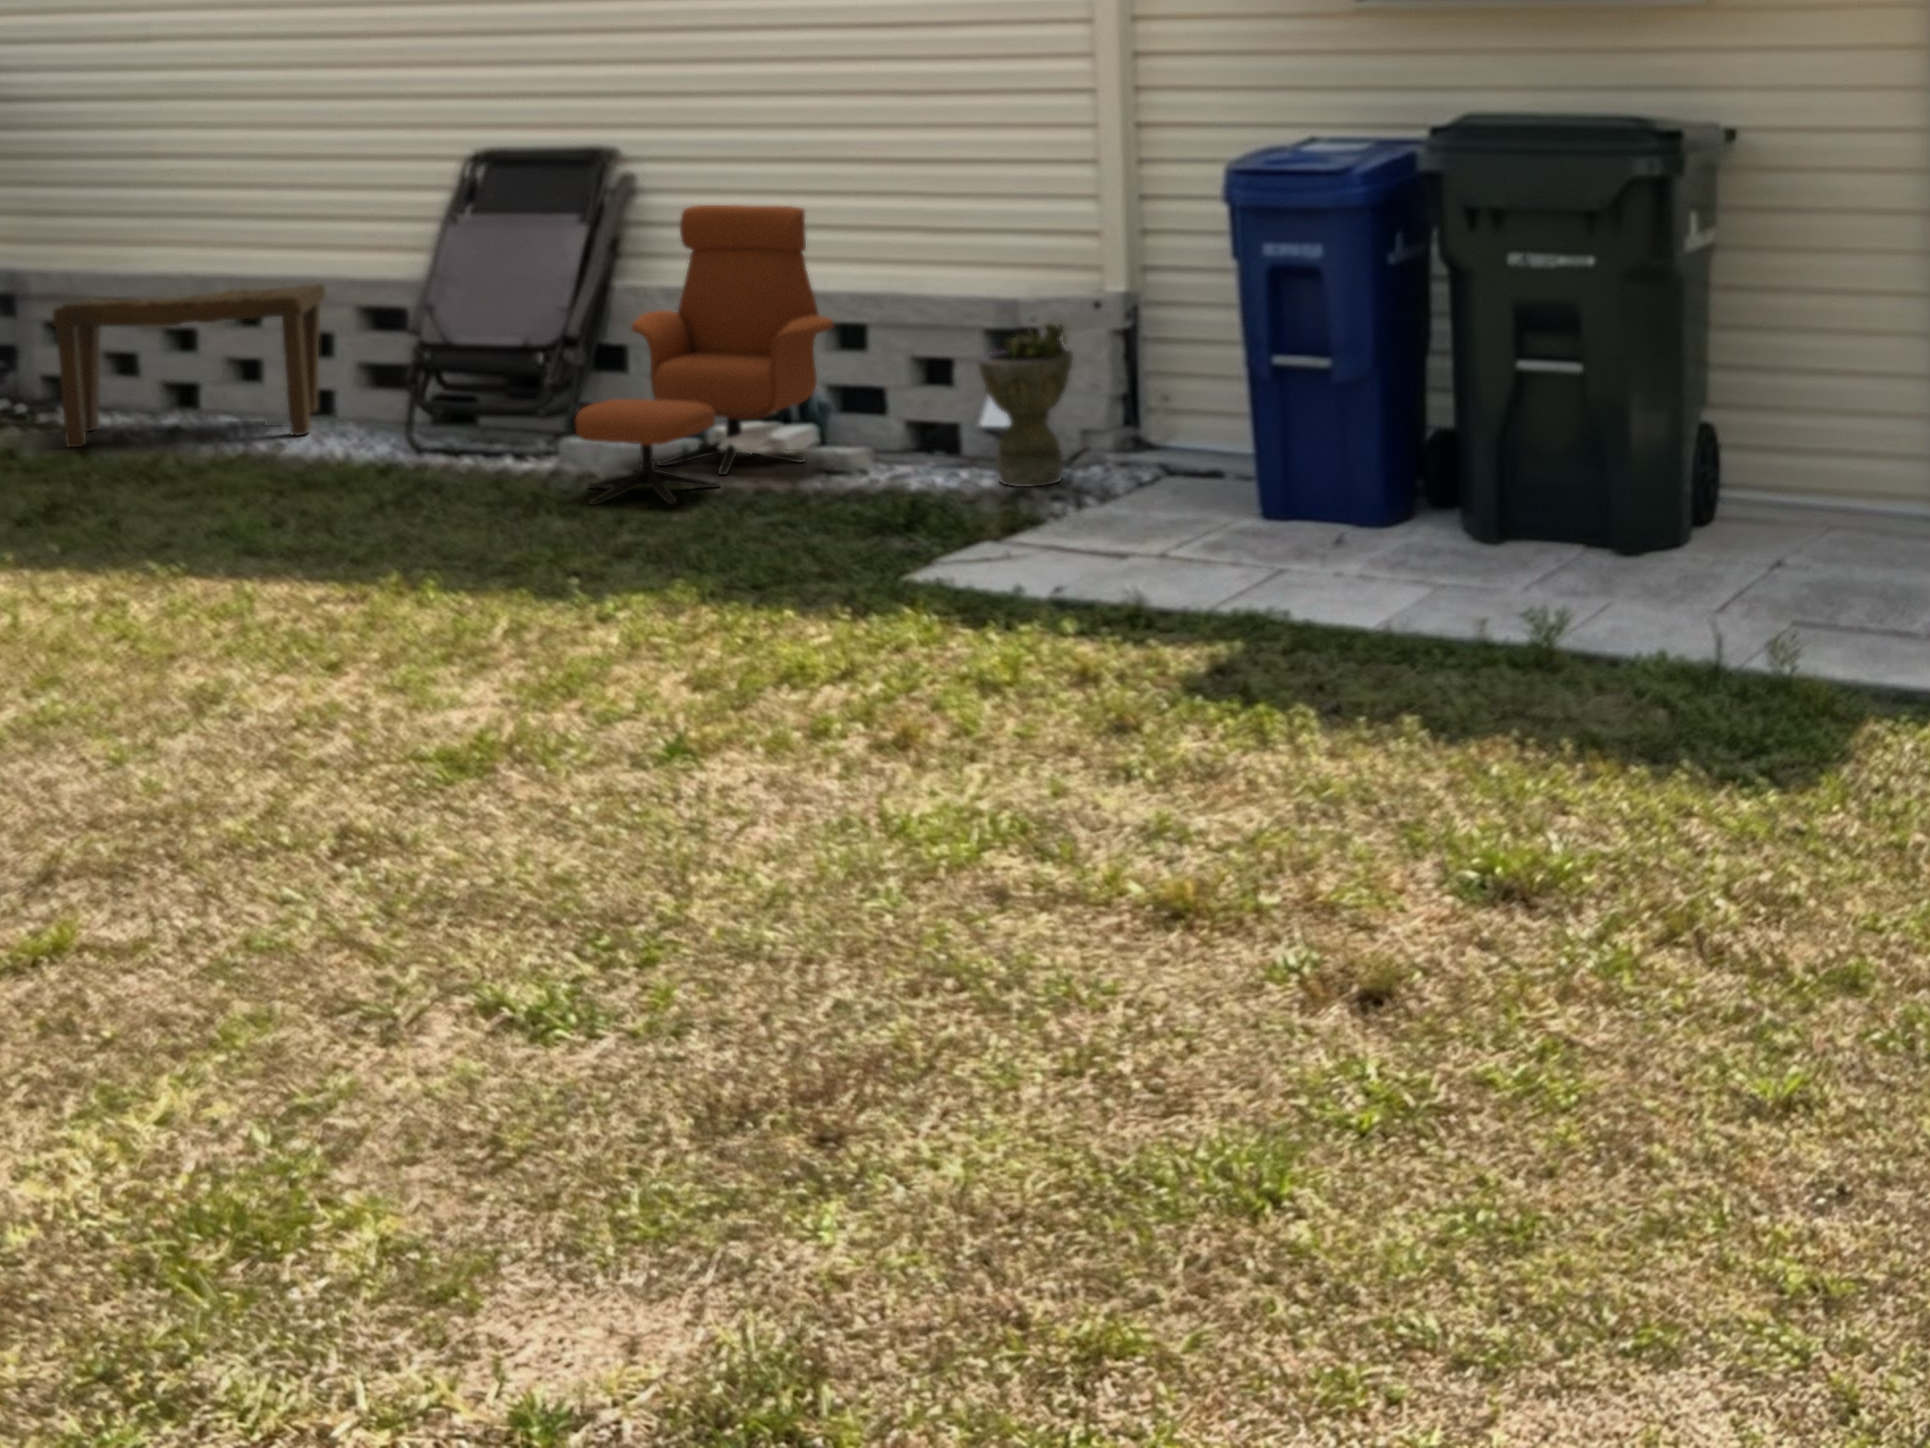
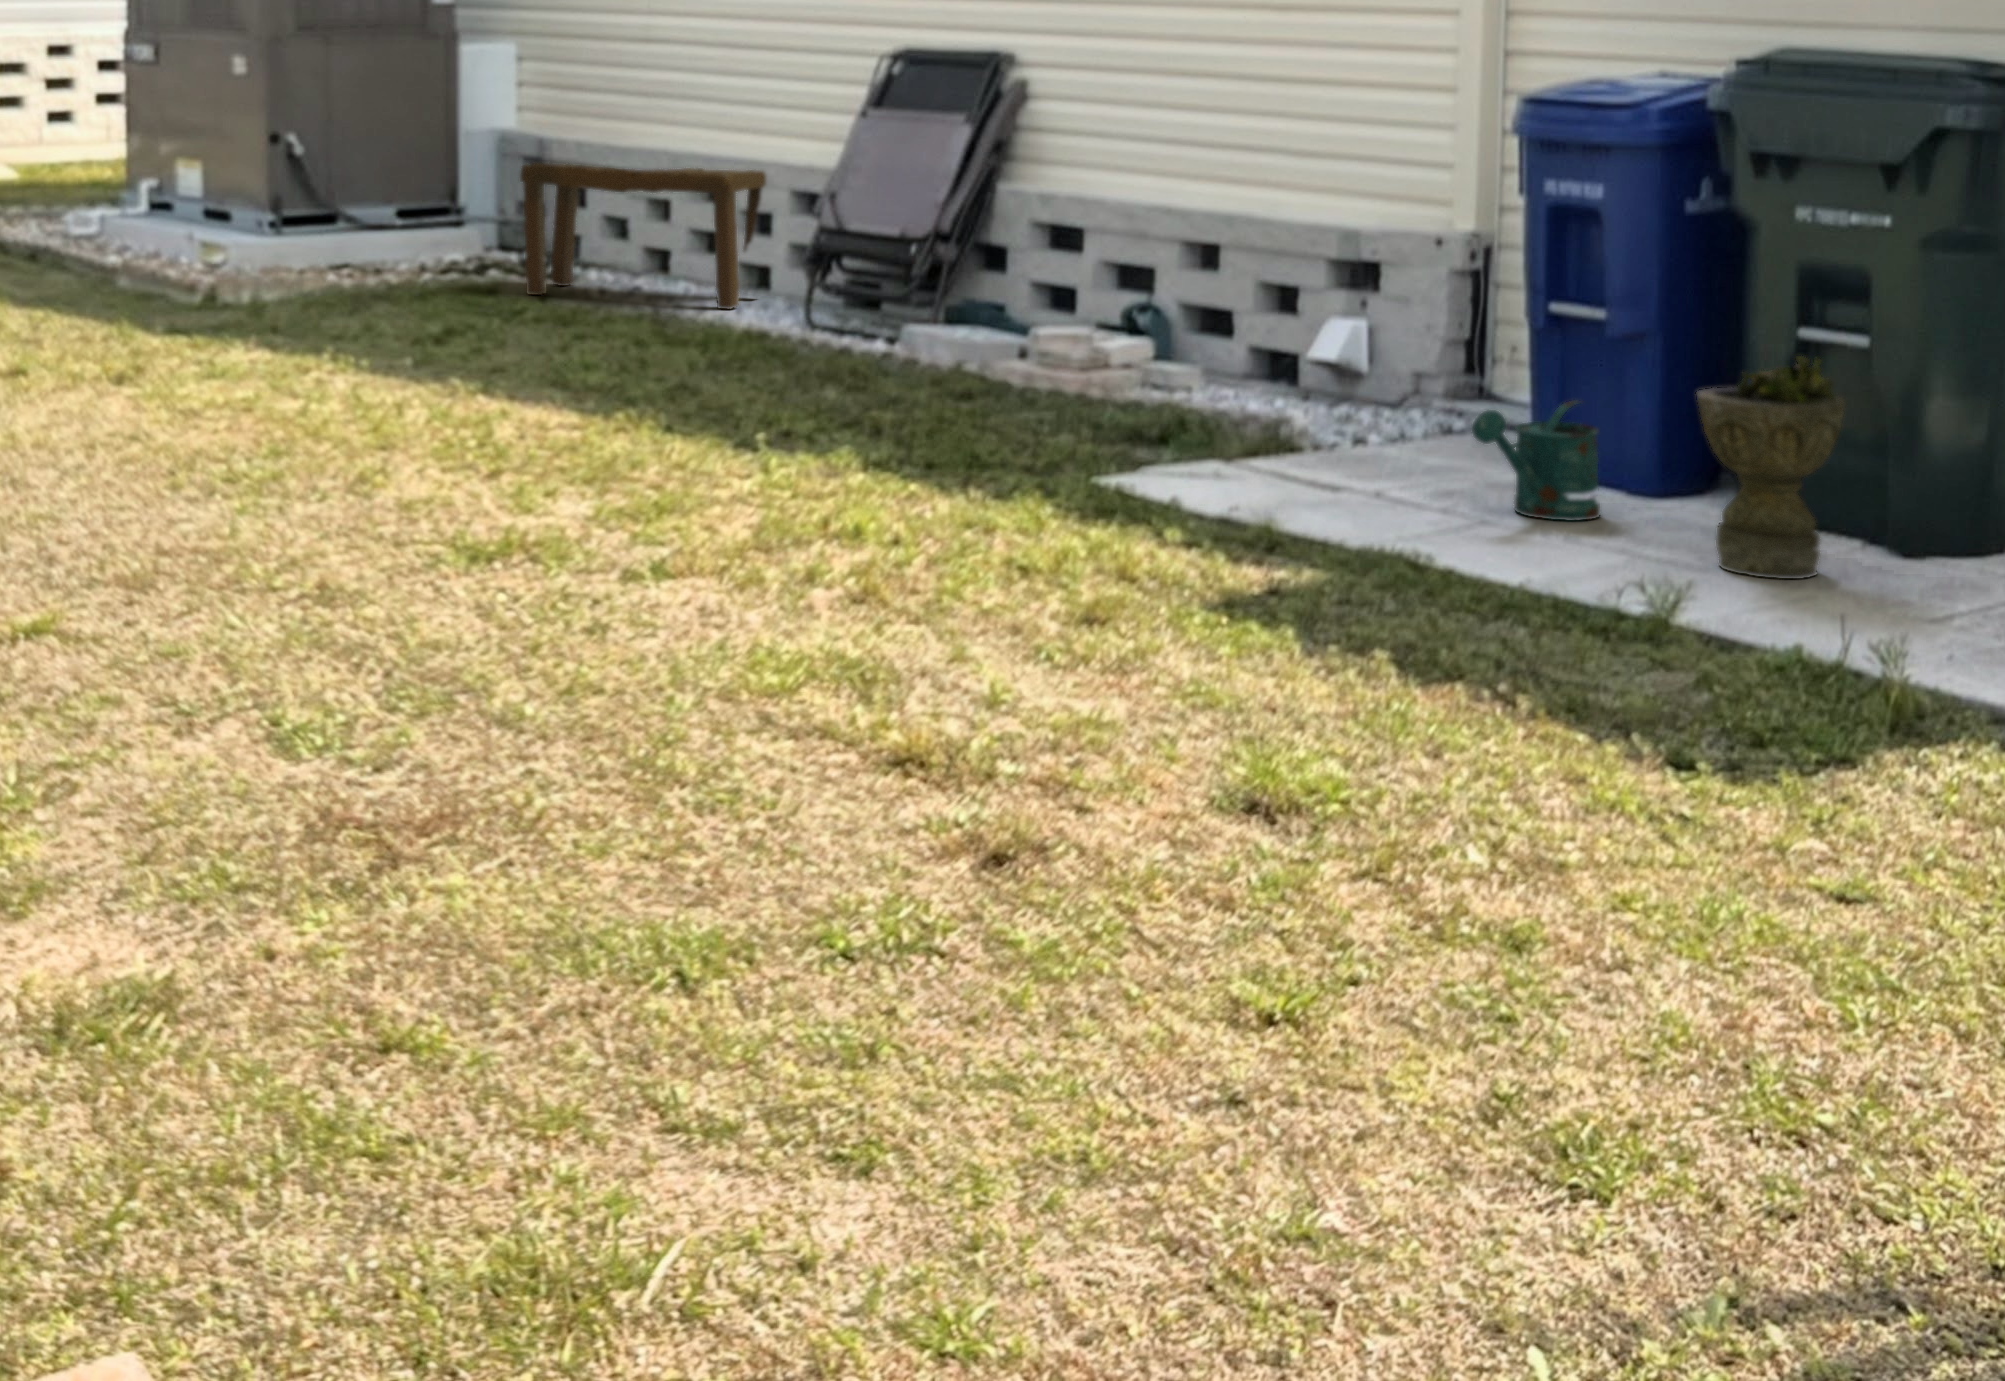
lounge chair: present [576,205,833,505] -> none [891,112,1189,396]
planter: present [978,324,1073,487] -> present [1697,356,1845,579]
watering can: none [1265,442,1349,554] -> present [1472,401,1600,521]

